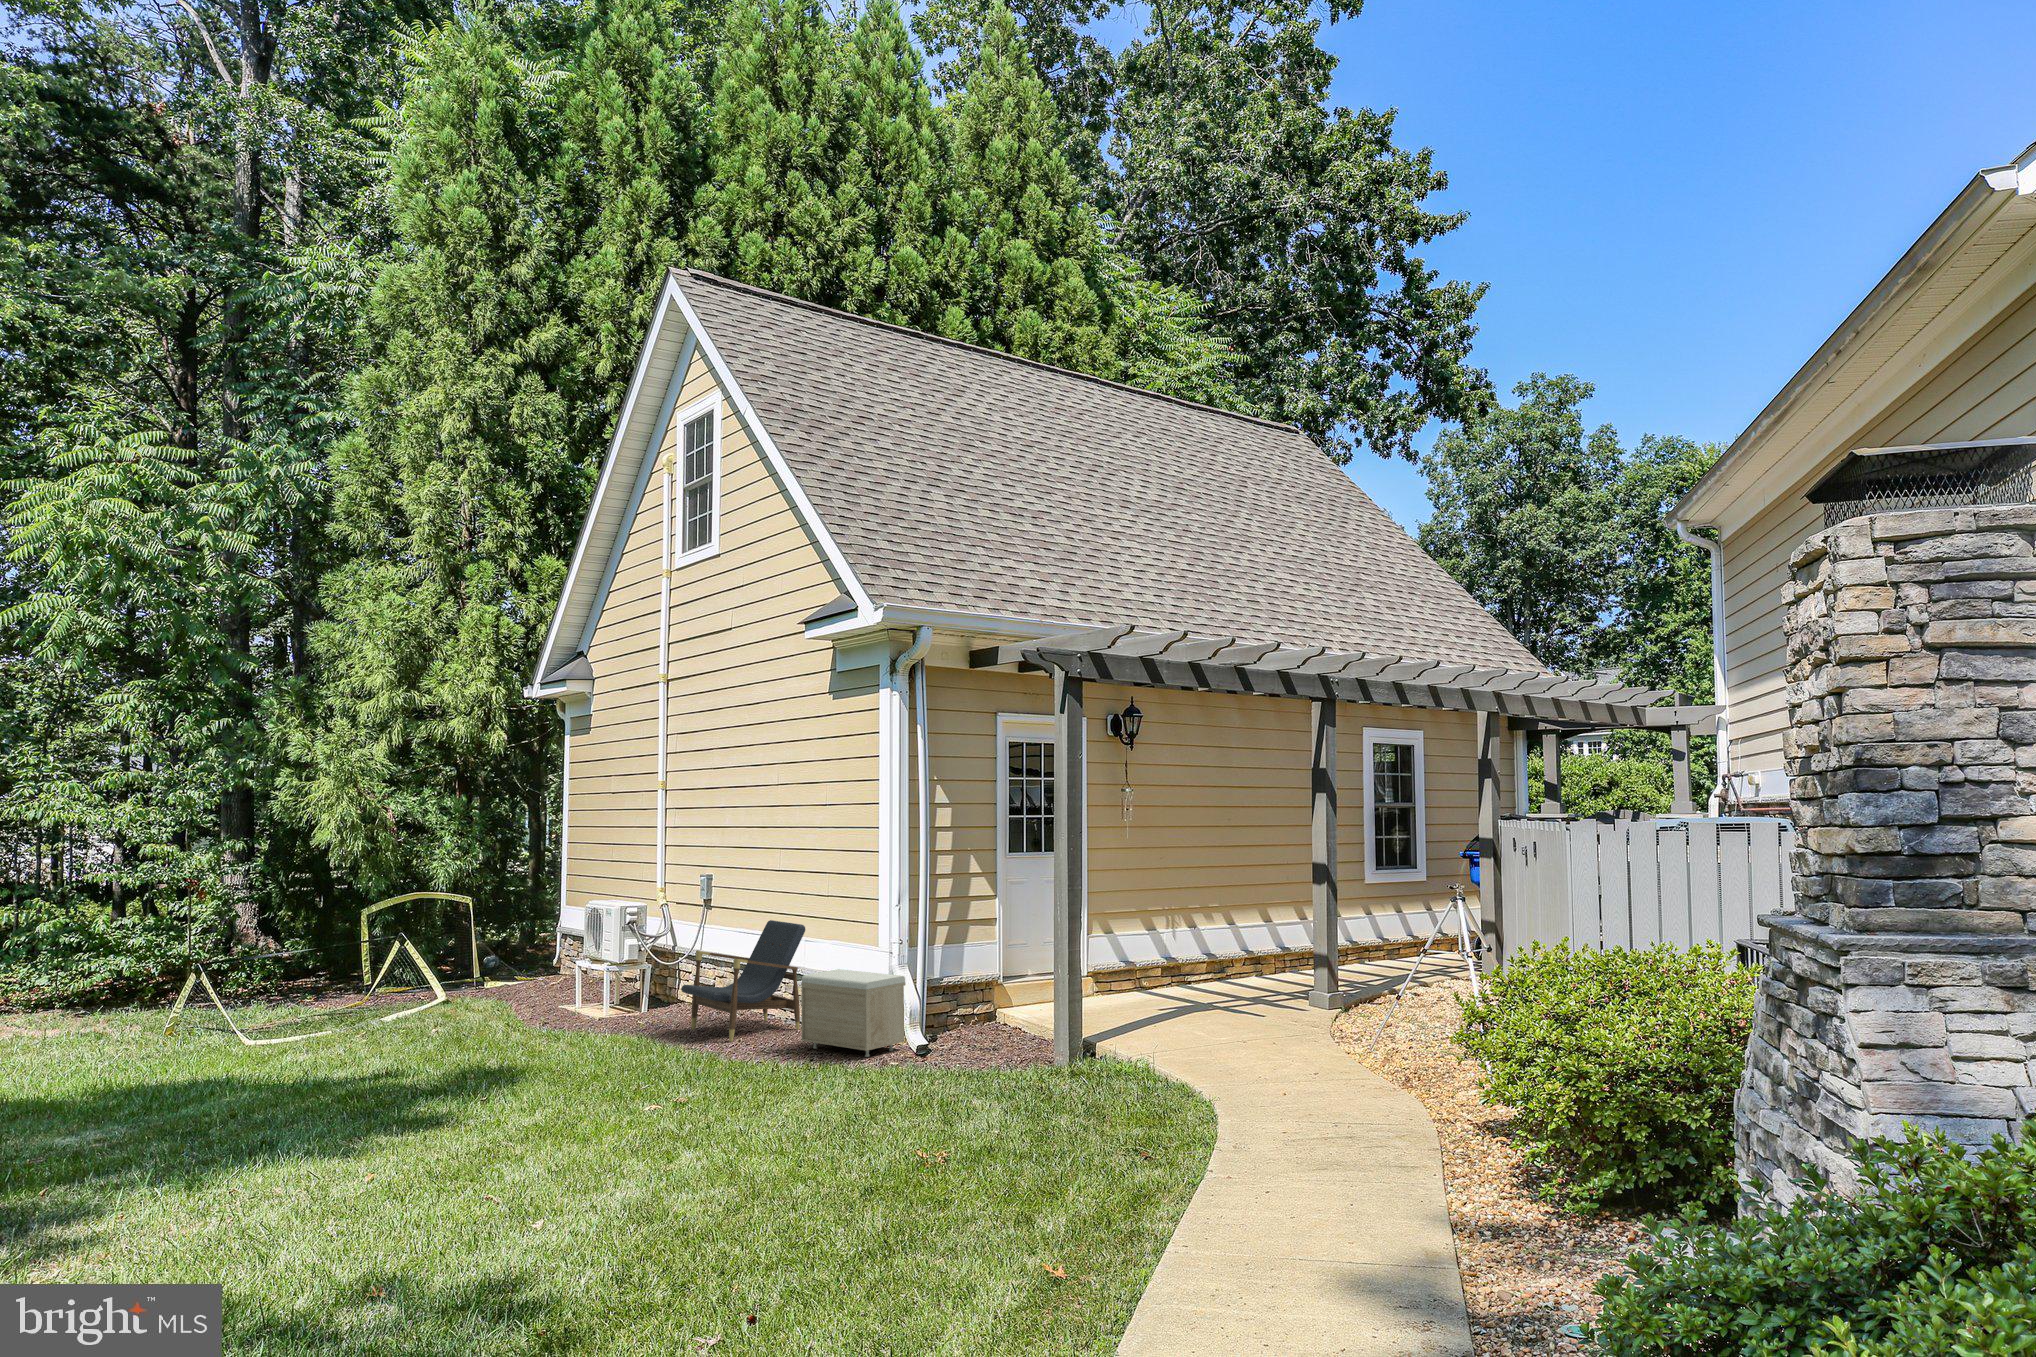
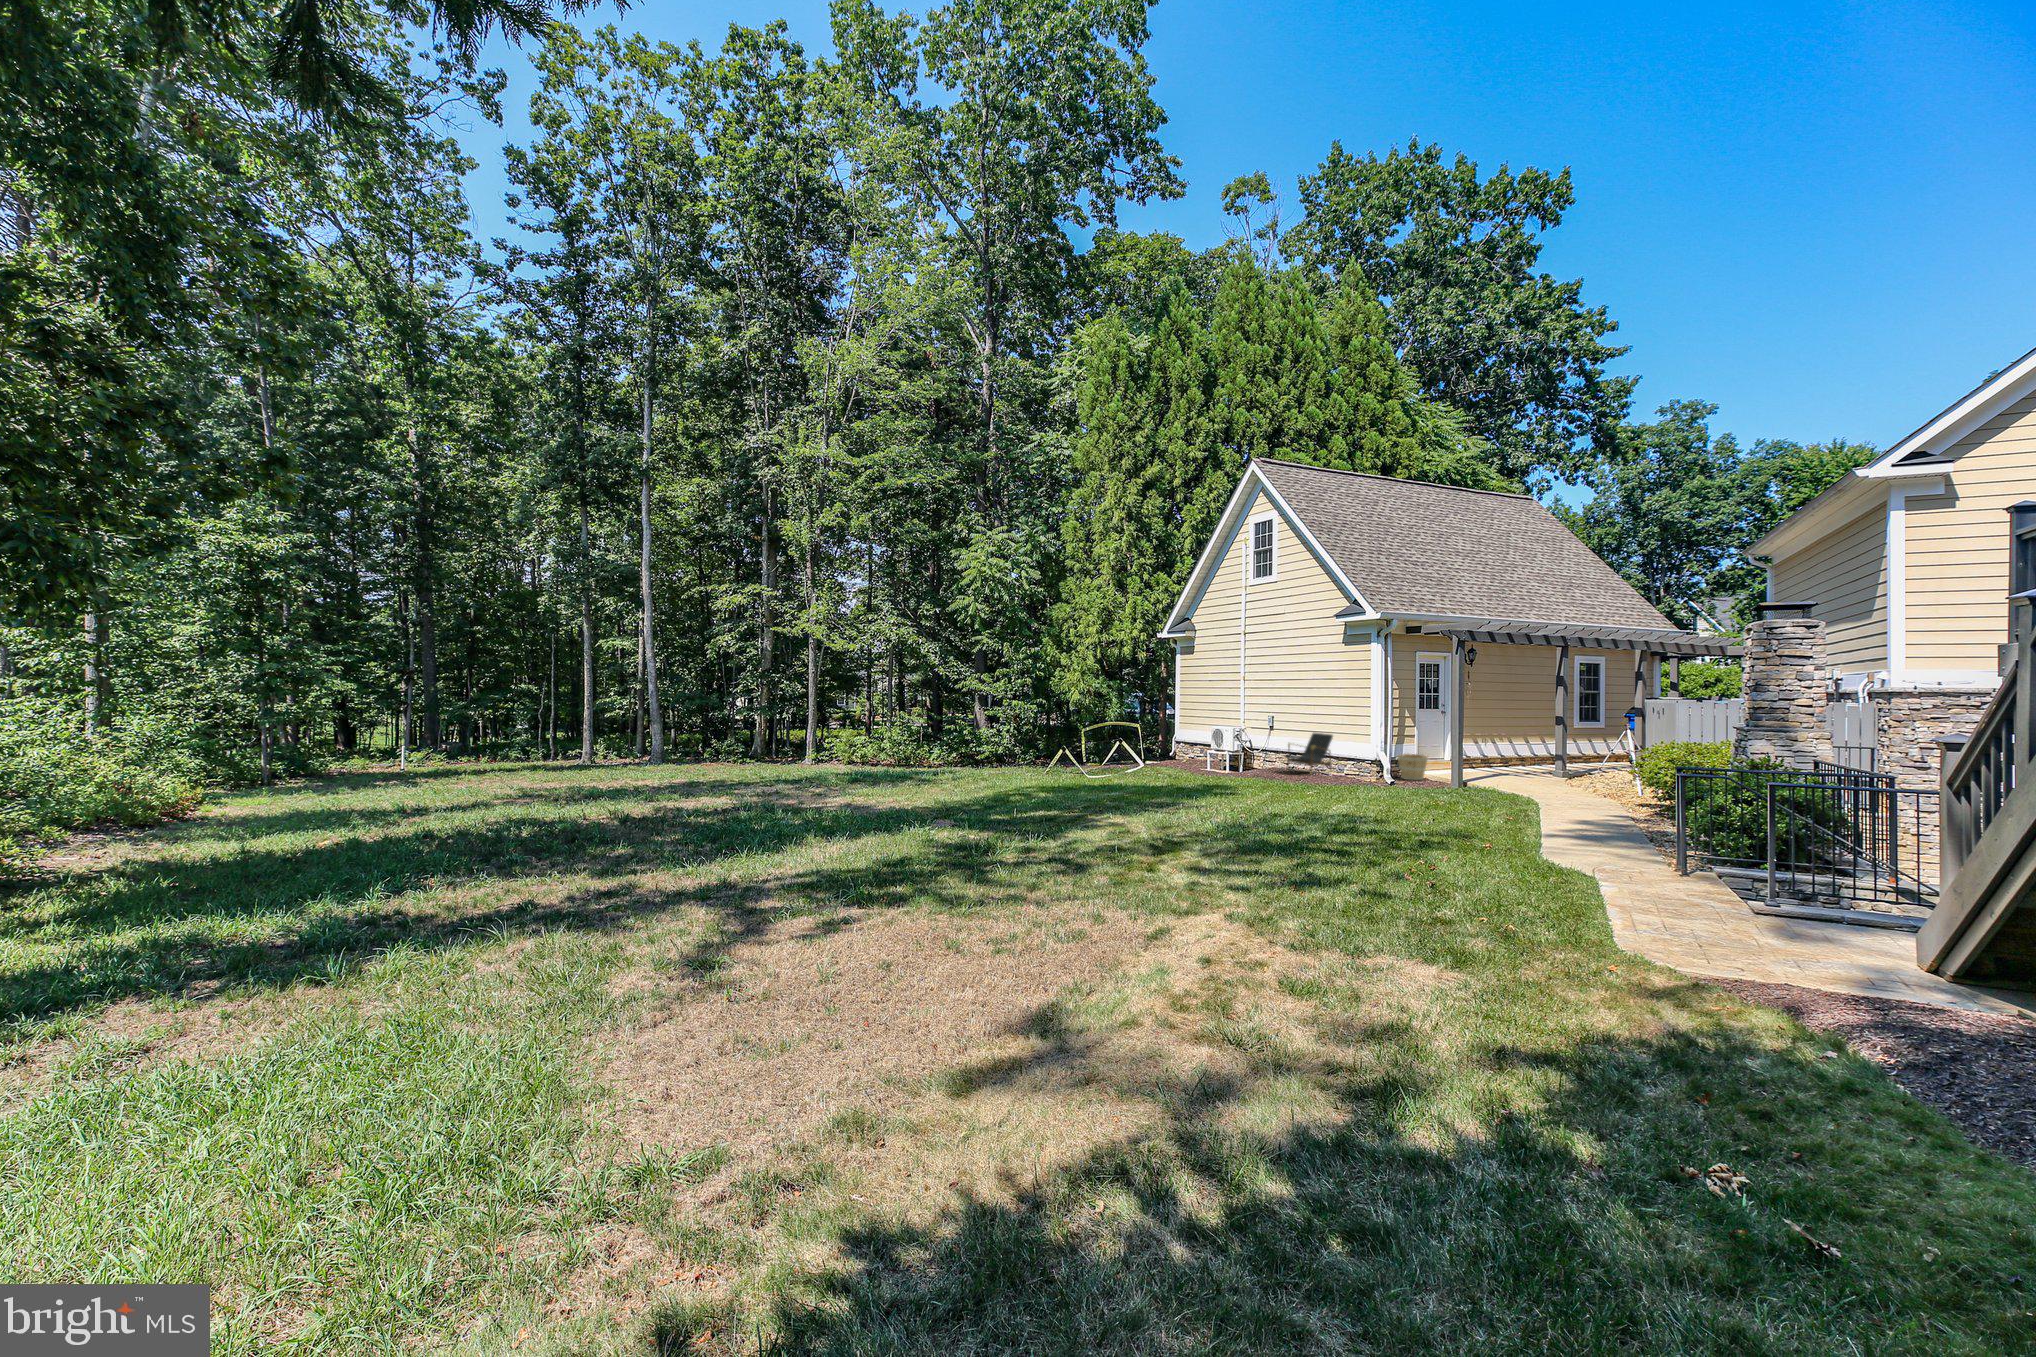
storage bench: present [801,969,906,1057] -> none [1344,751,1387,782]
wooden bucket: none [939,969,1014,1044] -> present [1397,754,1428,780]

